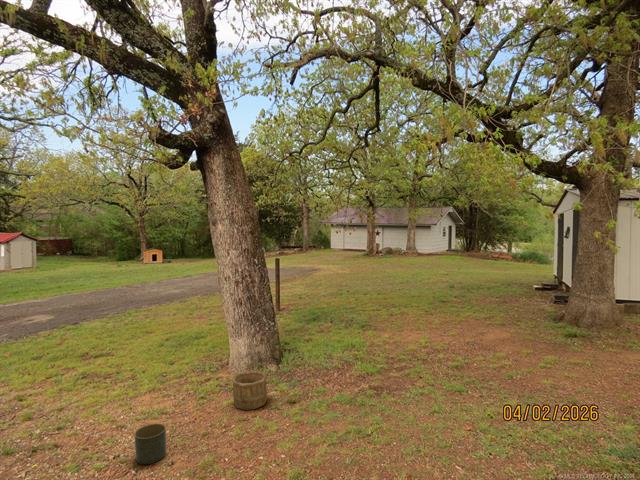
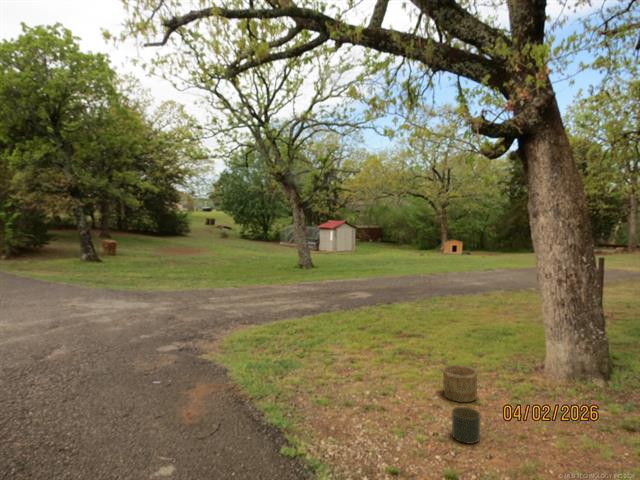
wooden bucket: present [232,371,267,410] -> present [442,365,478,402]

